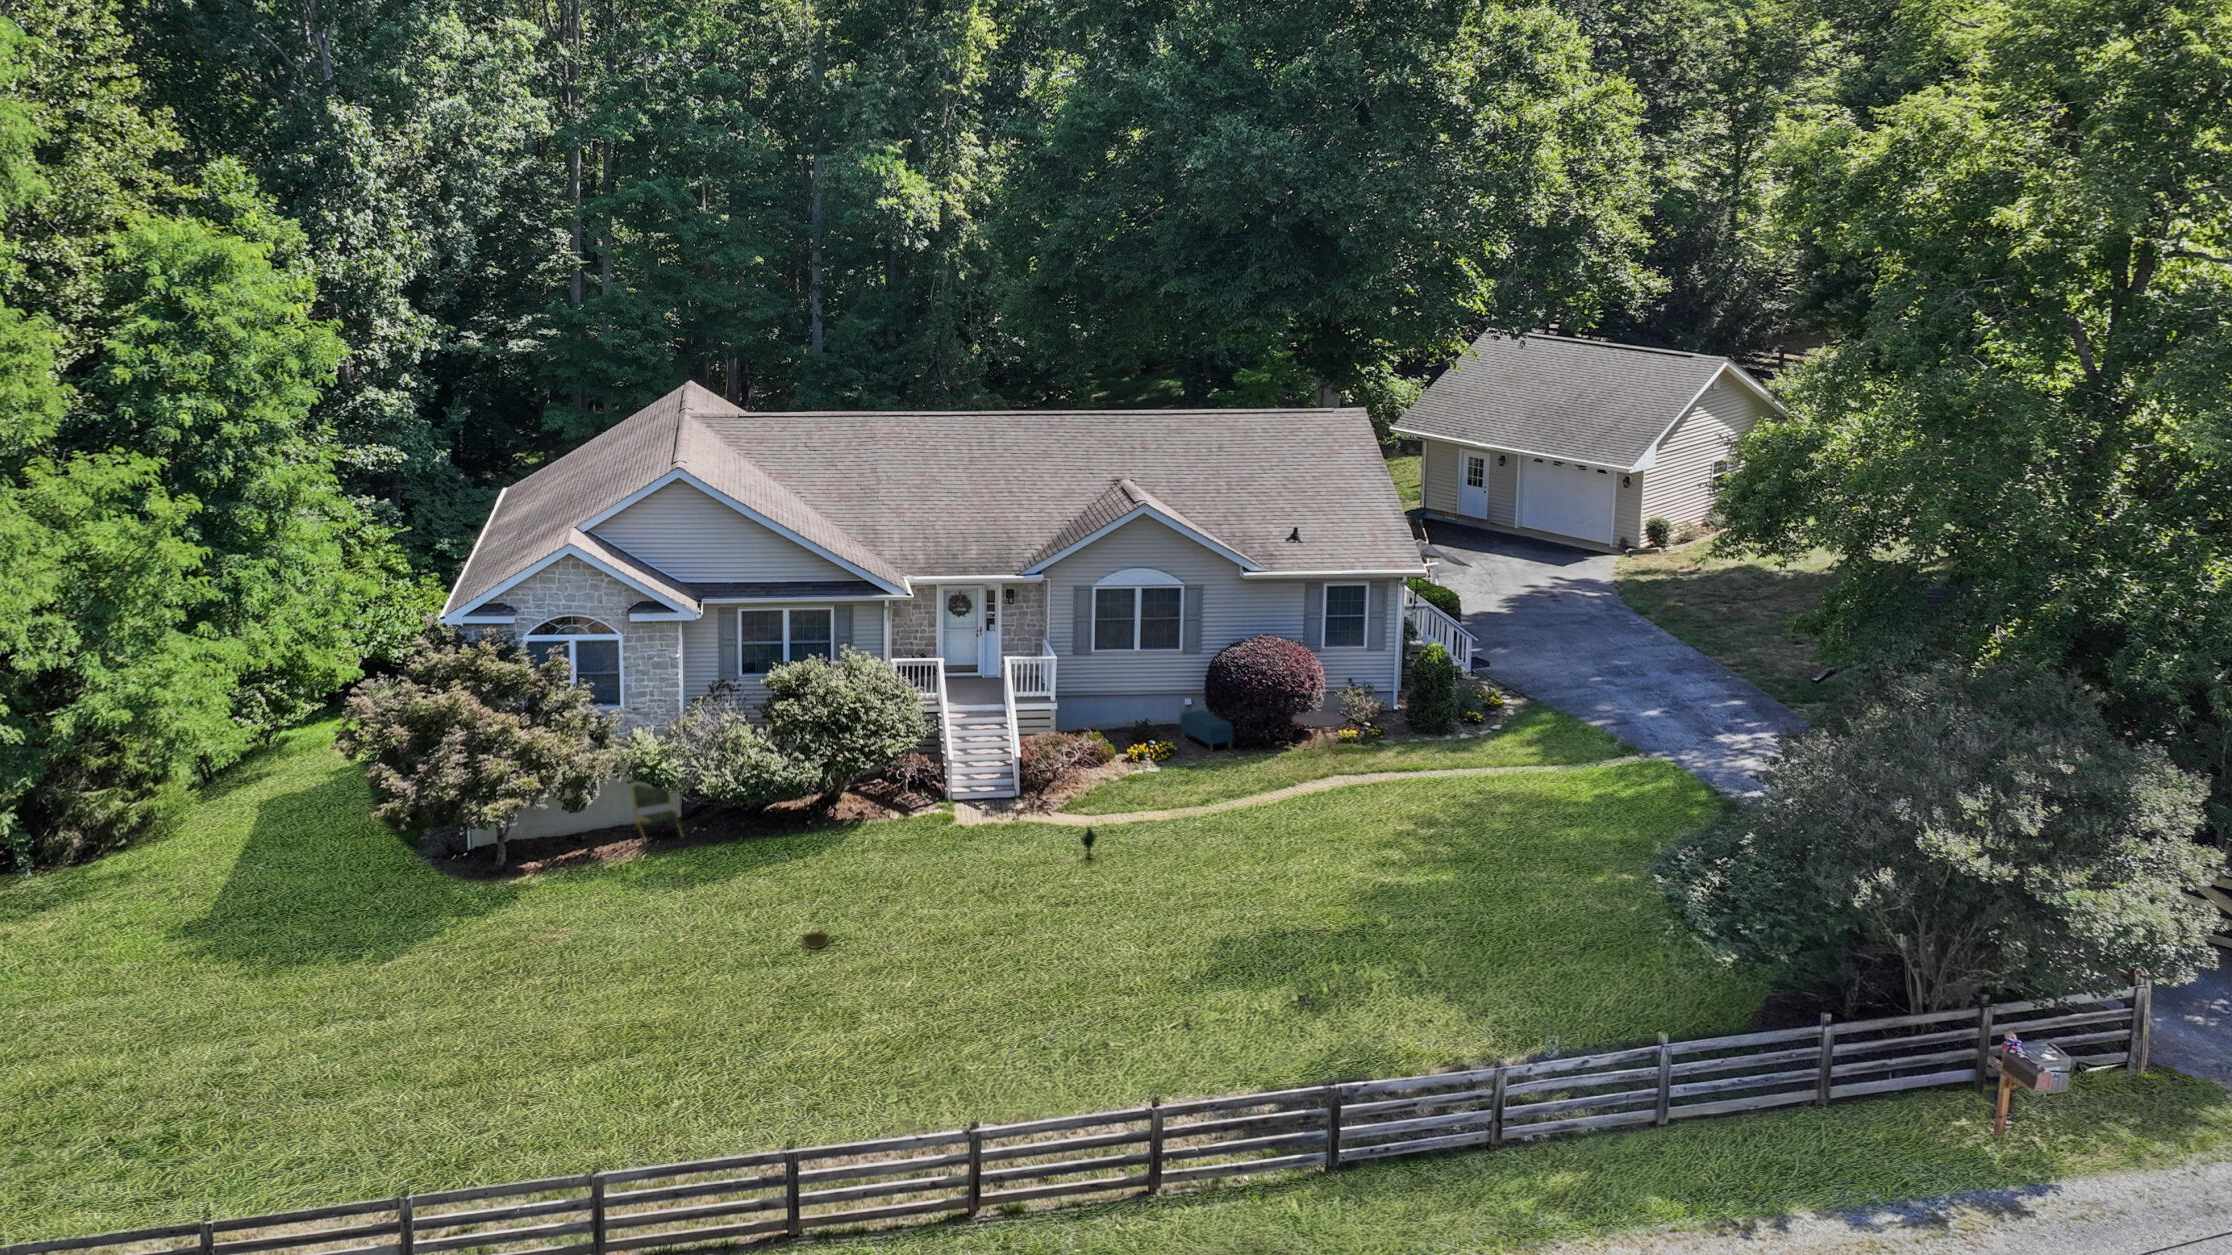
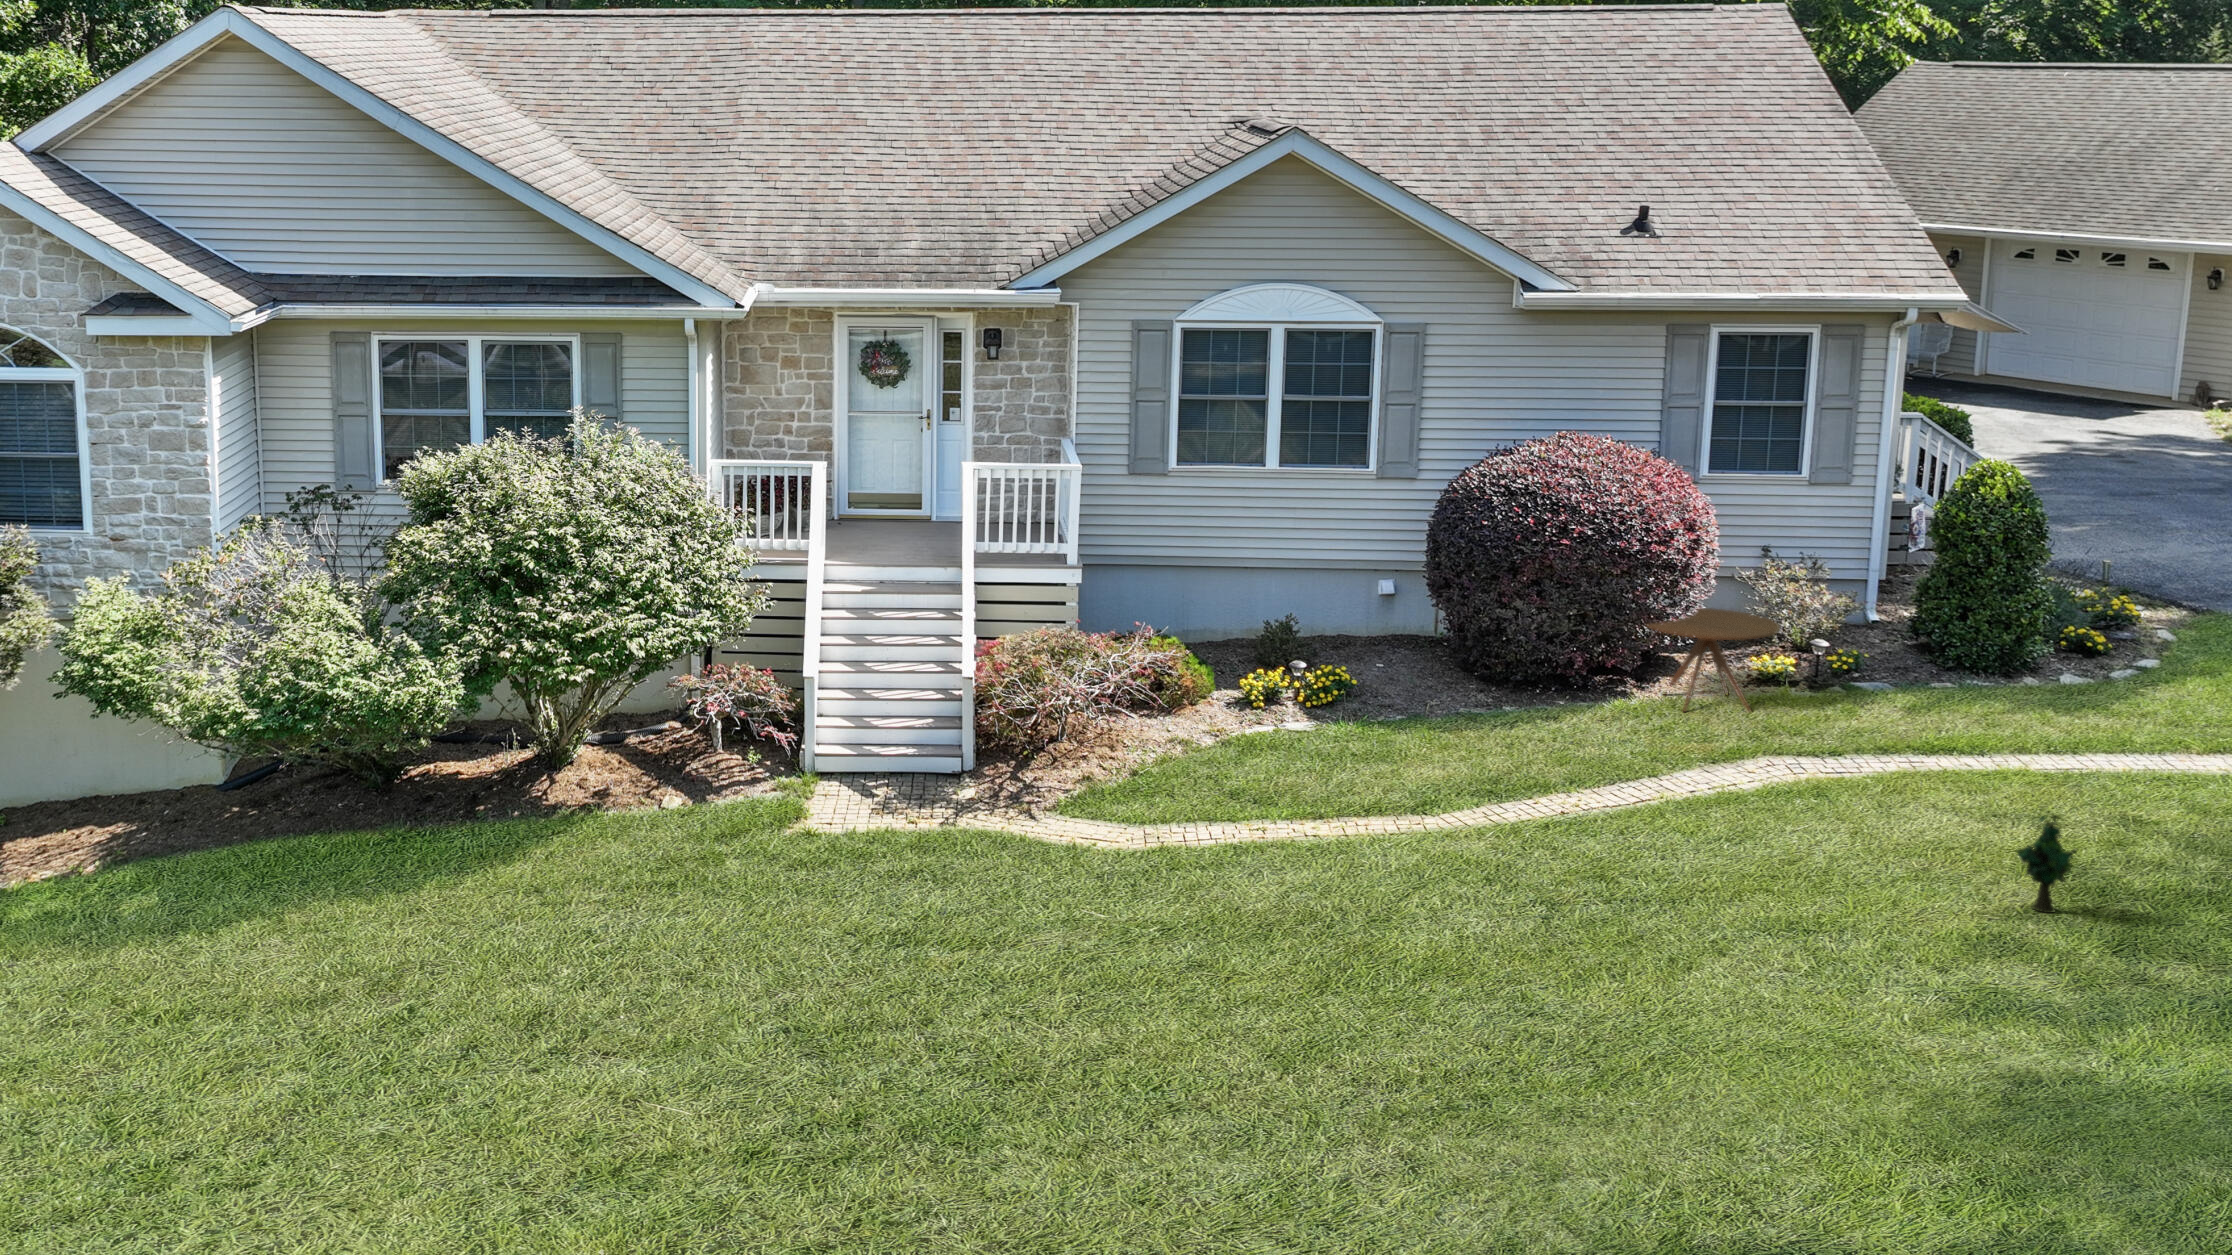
bench: present [1180,710,1234,751] -> none [1365,601,1492,693]
lounge chair: present [631,785,682,841] -> none [86,693,183,836]
decorative plant: present [1080,827,1097,859] -> present [2016,815,2077,913]
basket: present [803,932,829,948] -> none [148,1110,234,1205]

